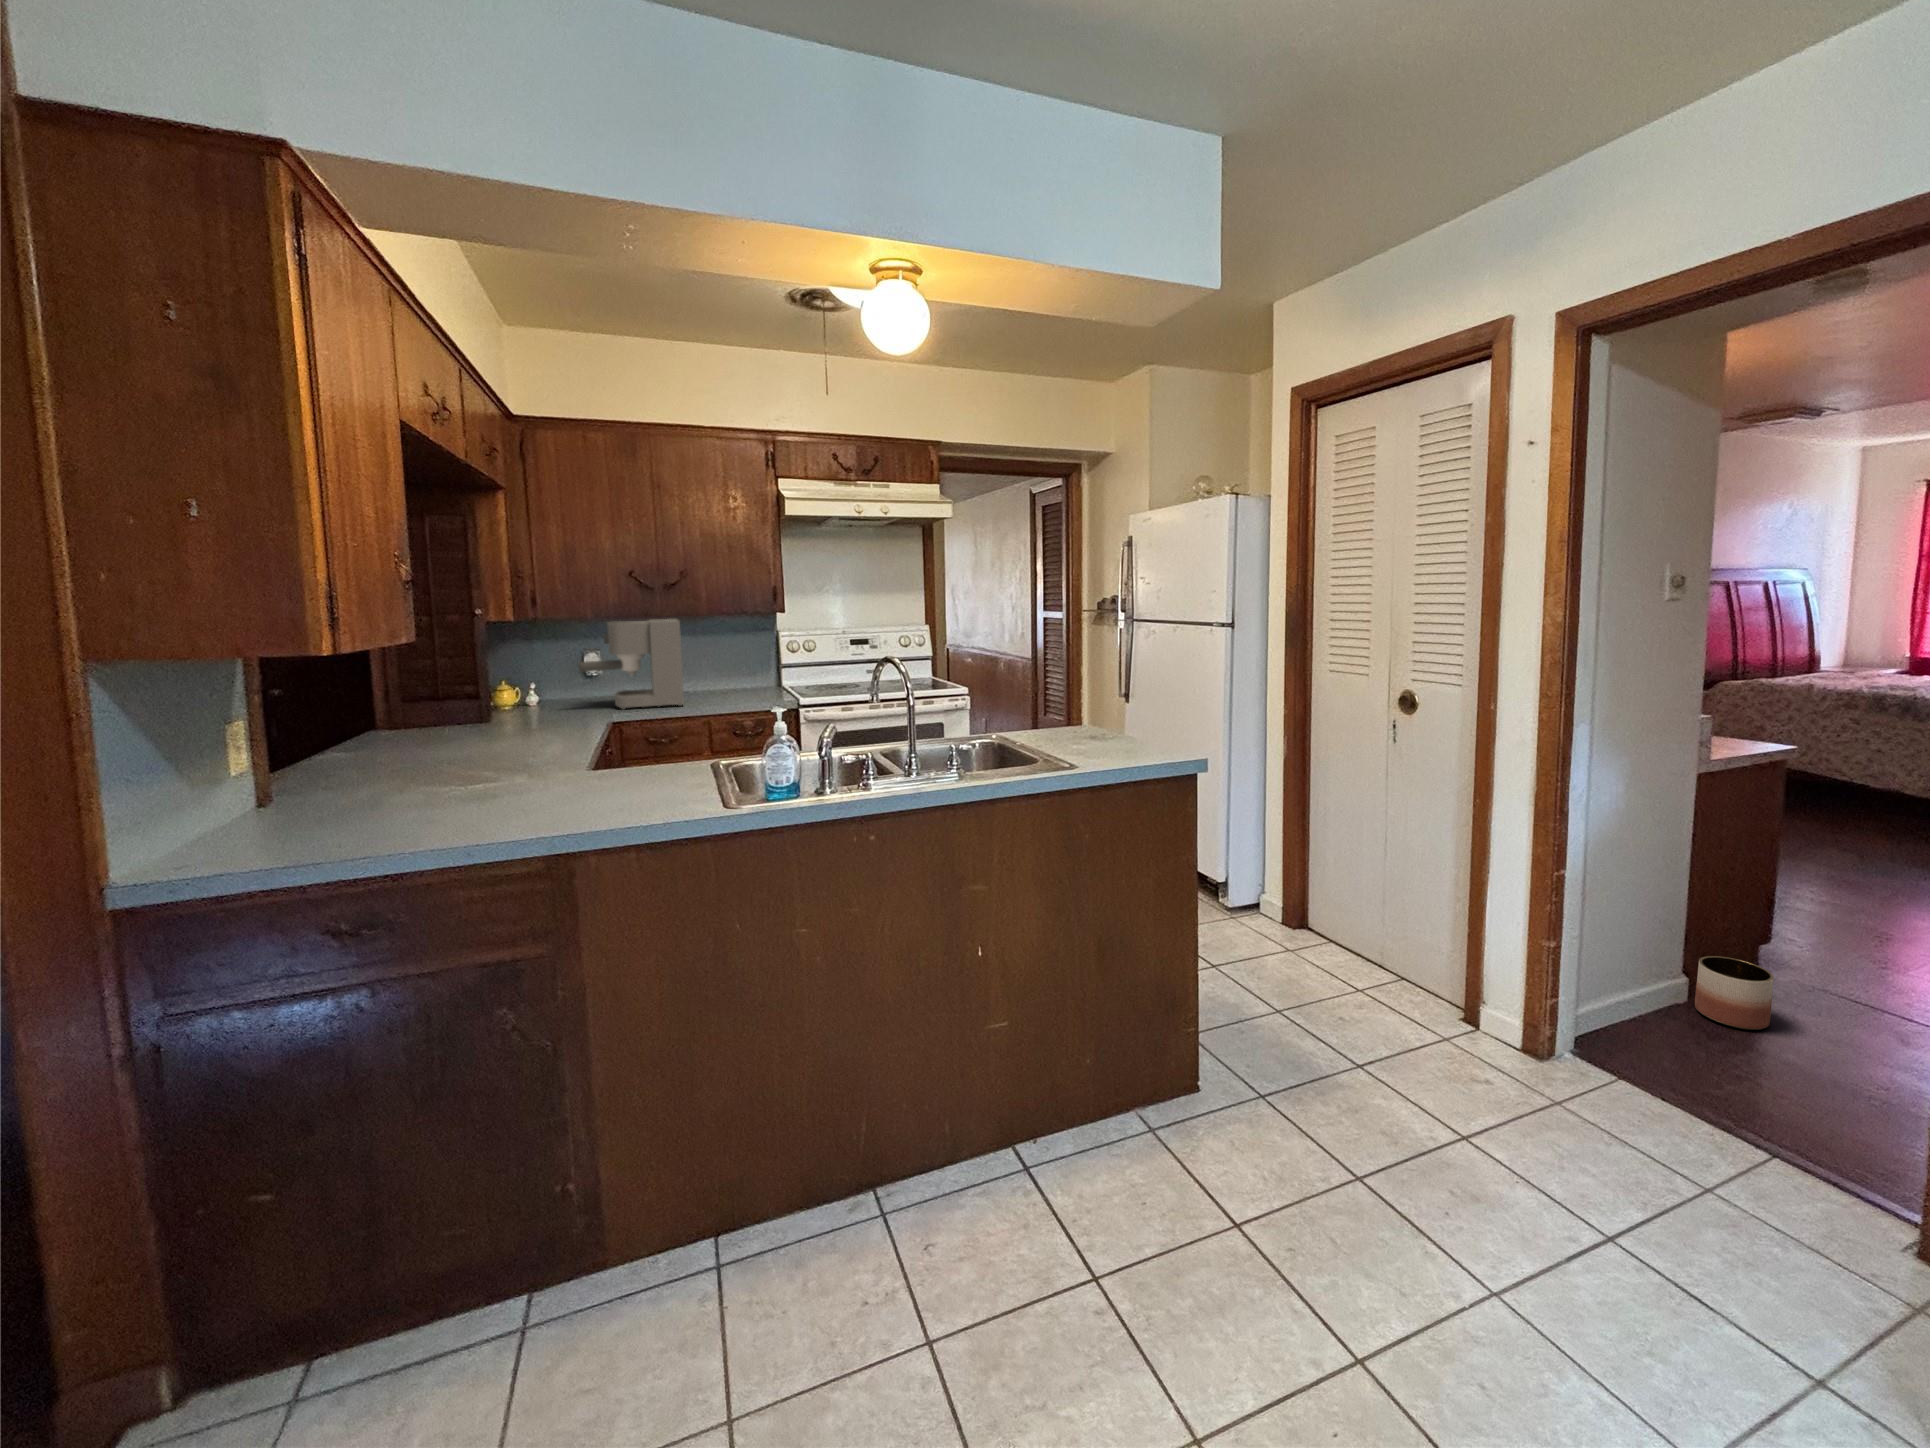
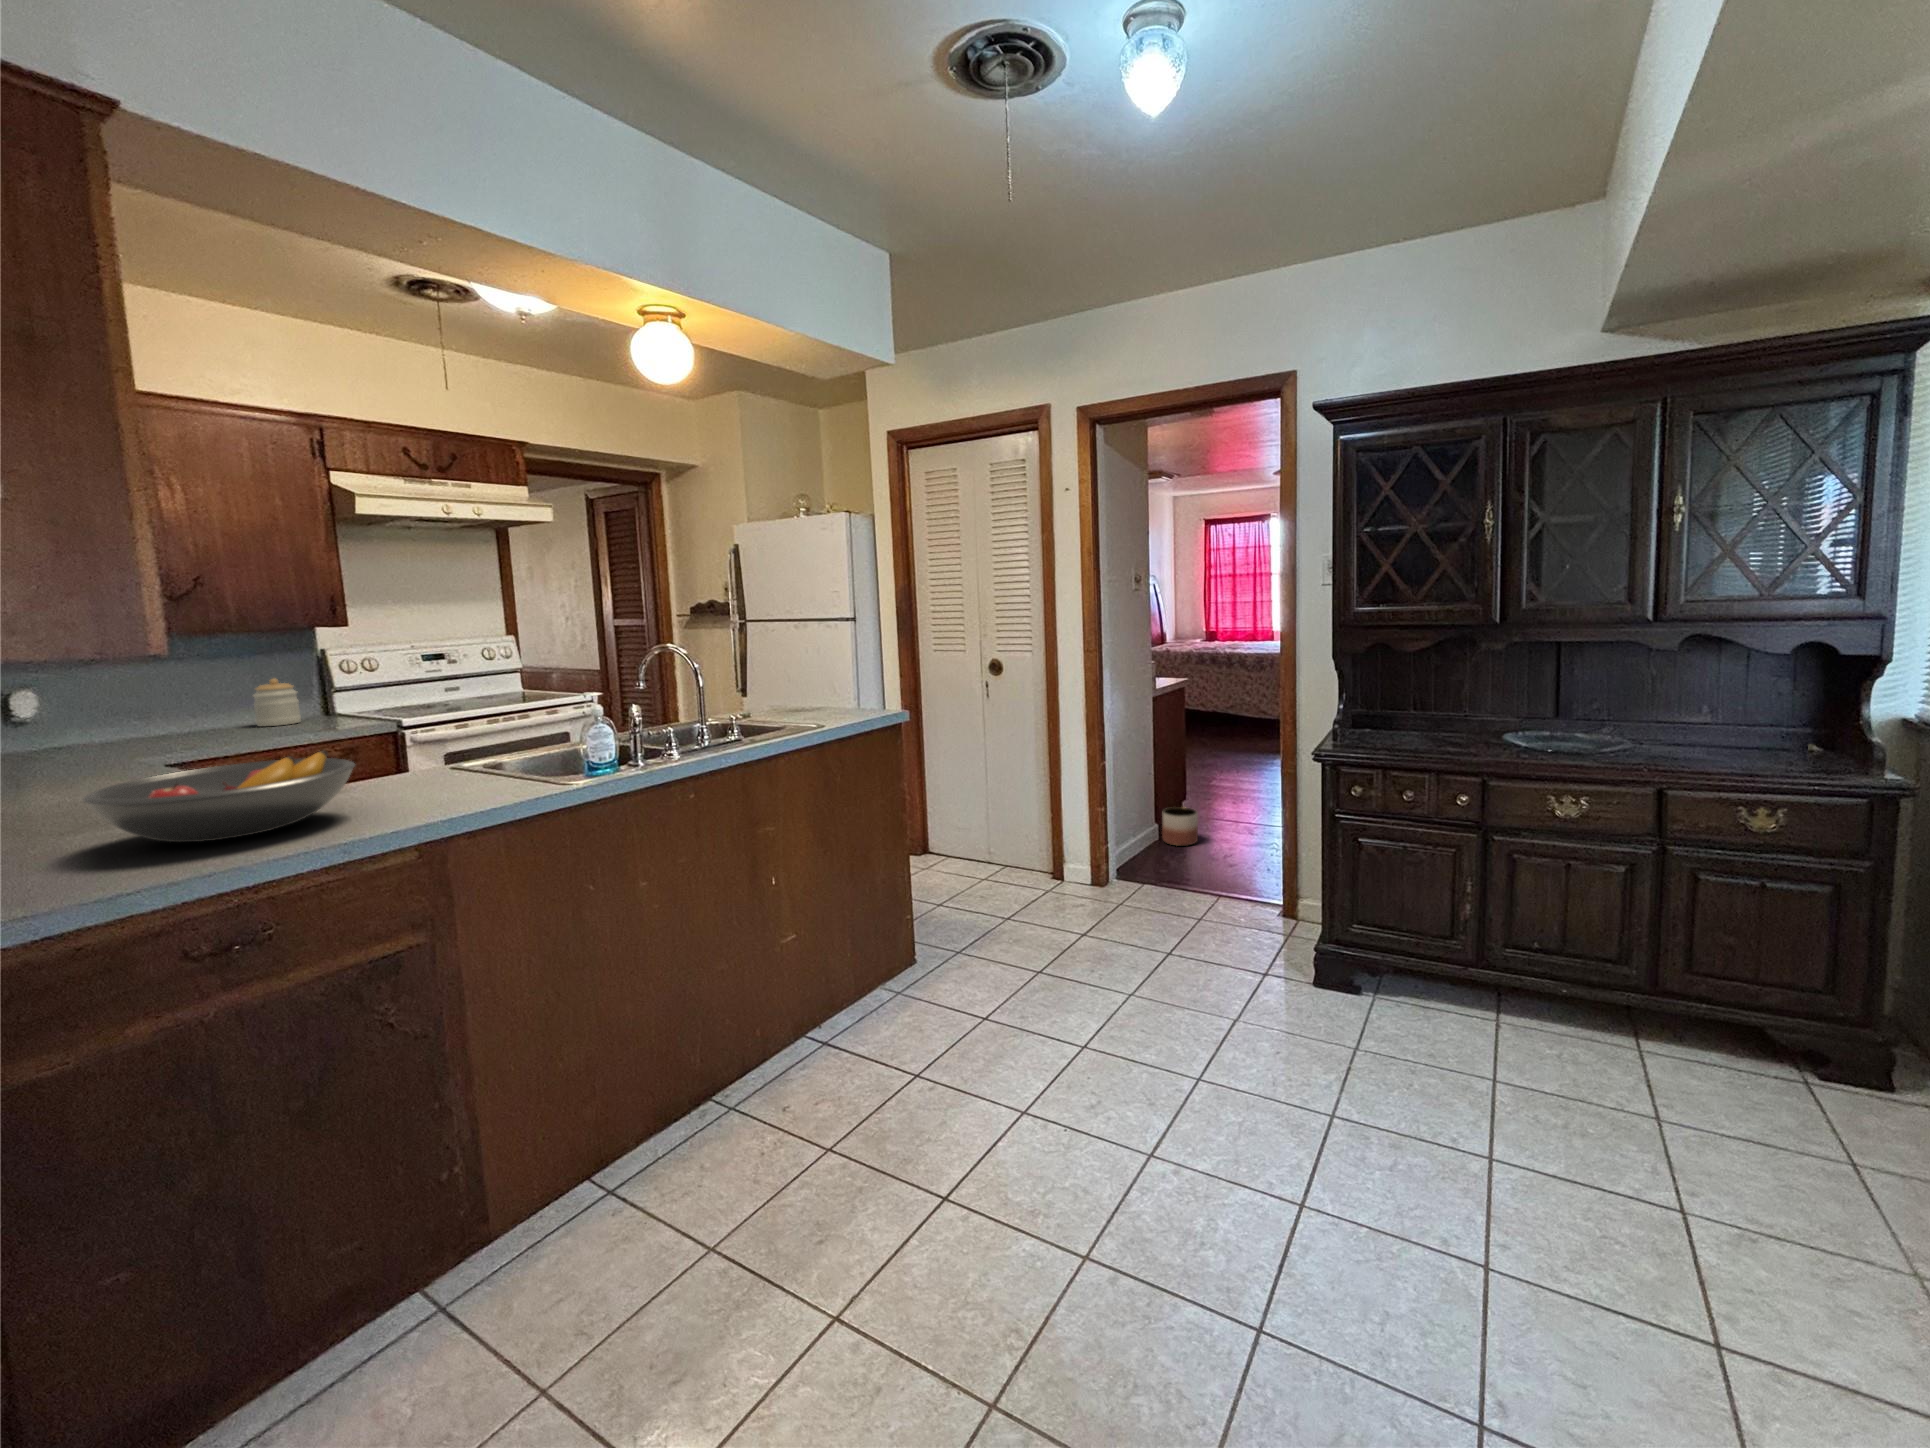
coffee maker: present [578,619,684,709] -> none [48,636,235,752]
jar: none [722,655,753,695] -> present [253,678,301,726]
fruit bowl: none [337,746,550,820] -> present [83,751,355,842]

